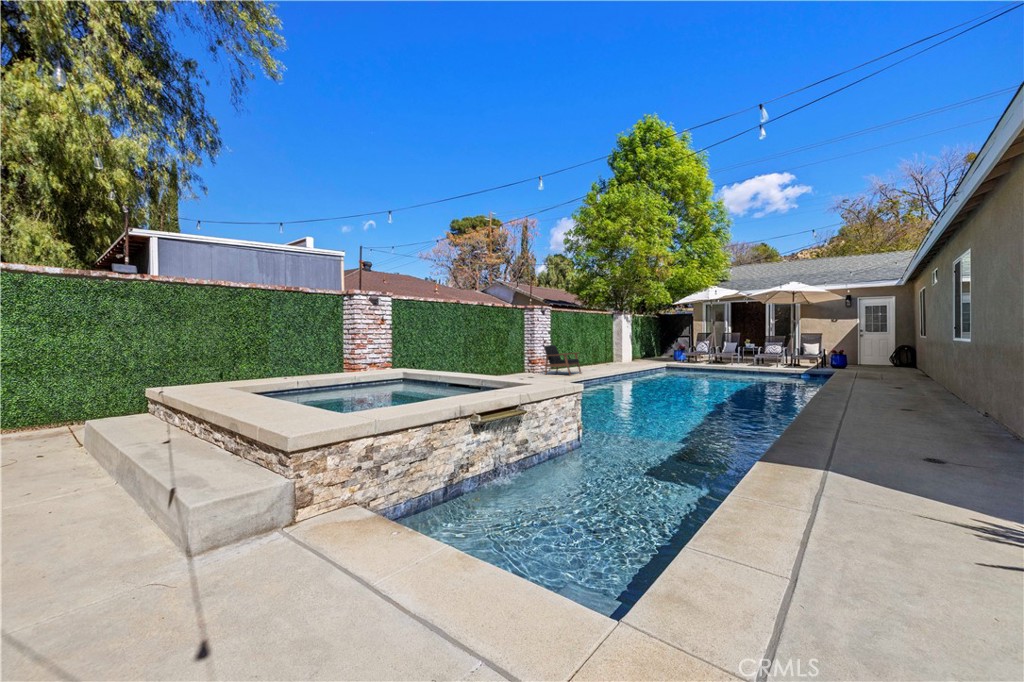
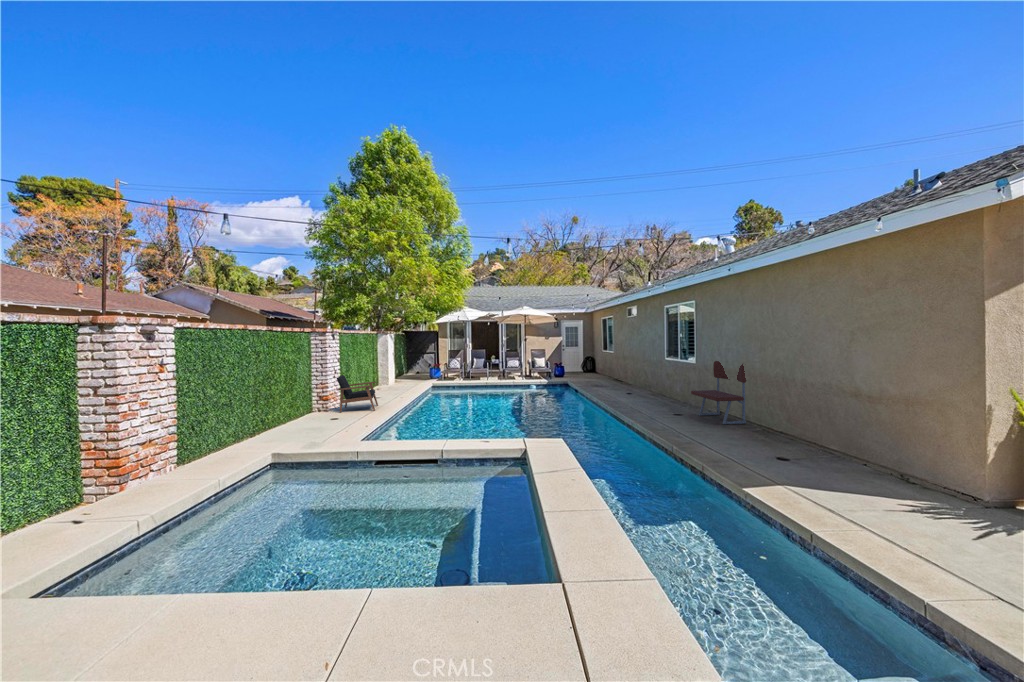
bench: none [915,335,995,430] -> present [691,361,746,424]

